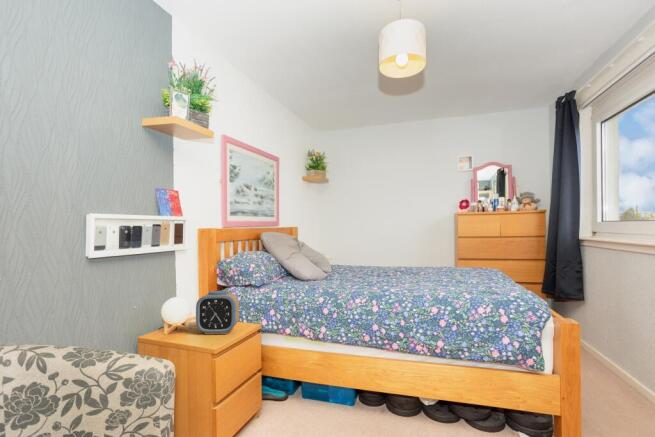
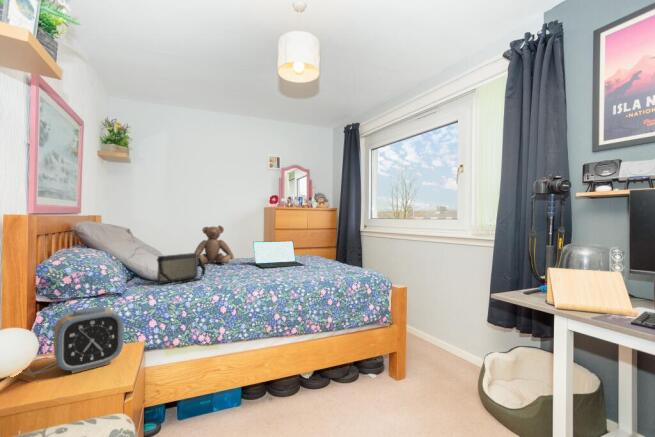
teddy bear: none [354,234,393,271] -> present [194,226,234,265]
laptop: none [404,251,456,280] -> present [253,241,304,268]
handbag: none [295,258,337,283] -> present [157,253,206,283]

